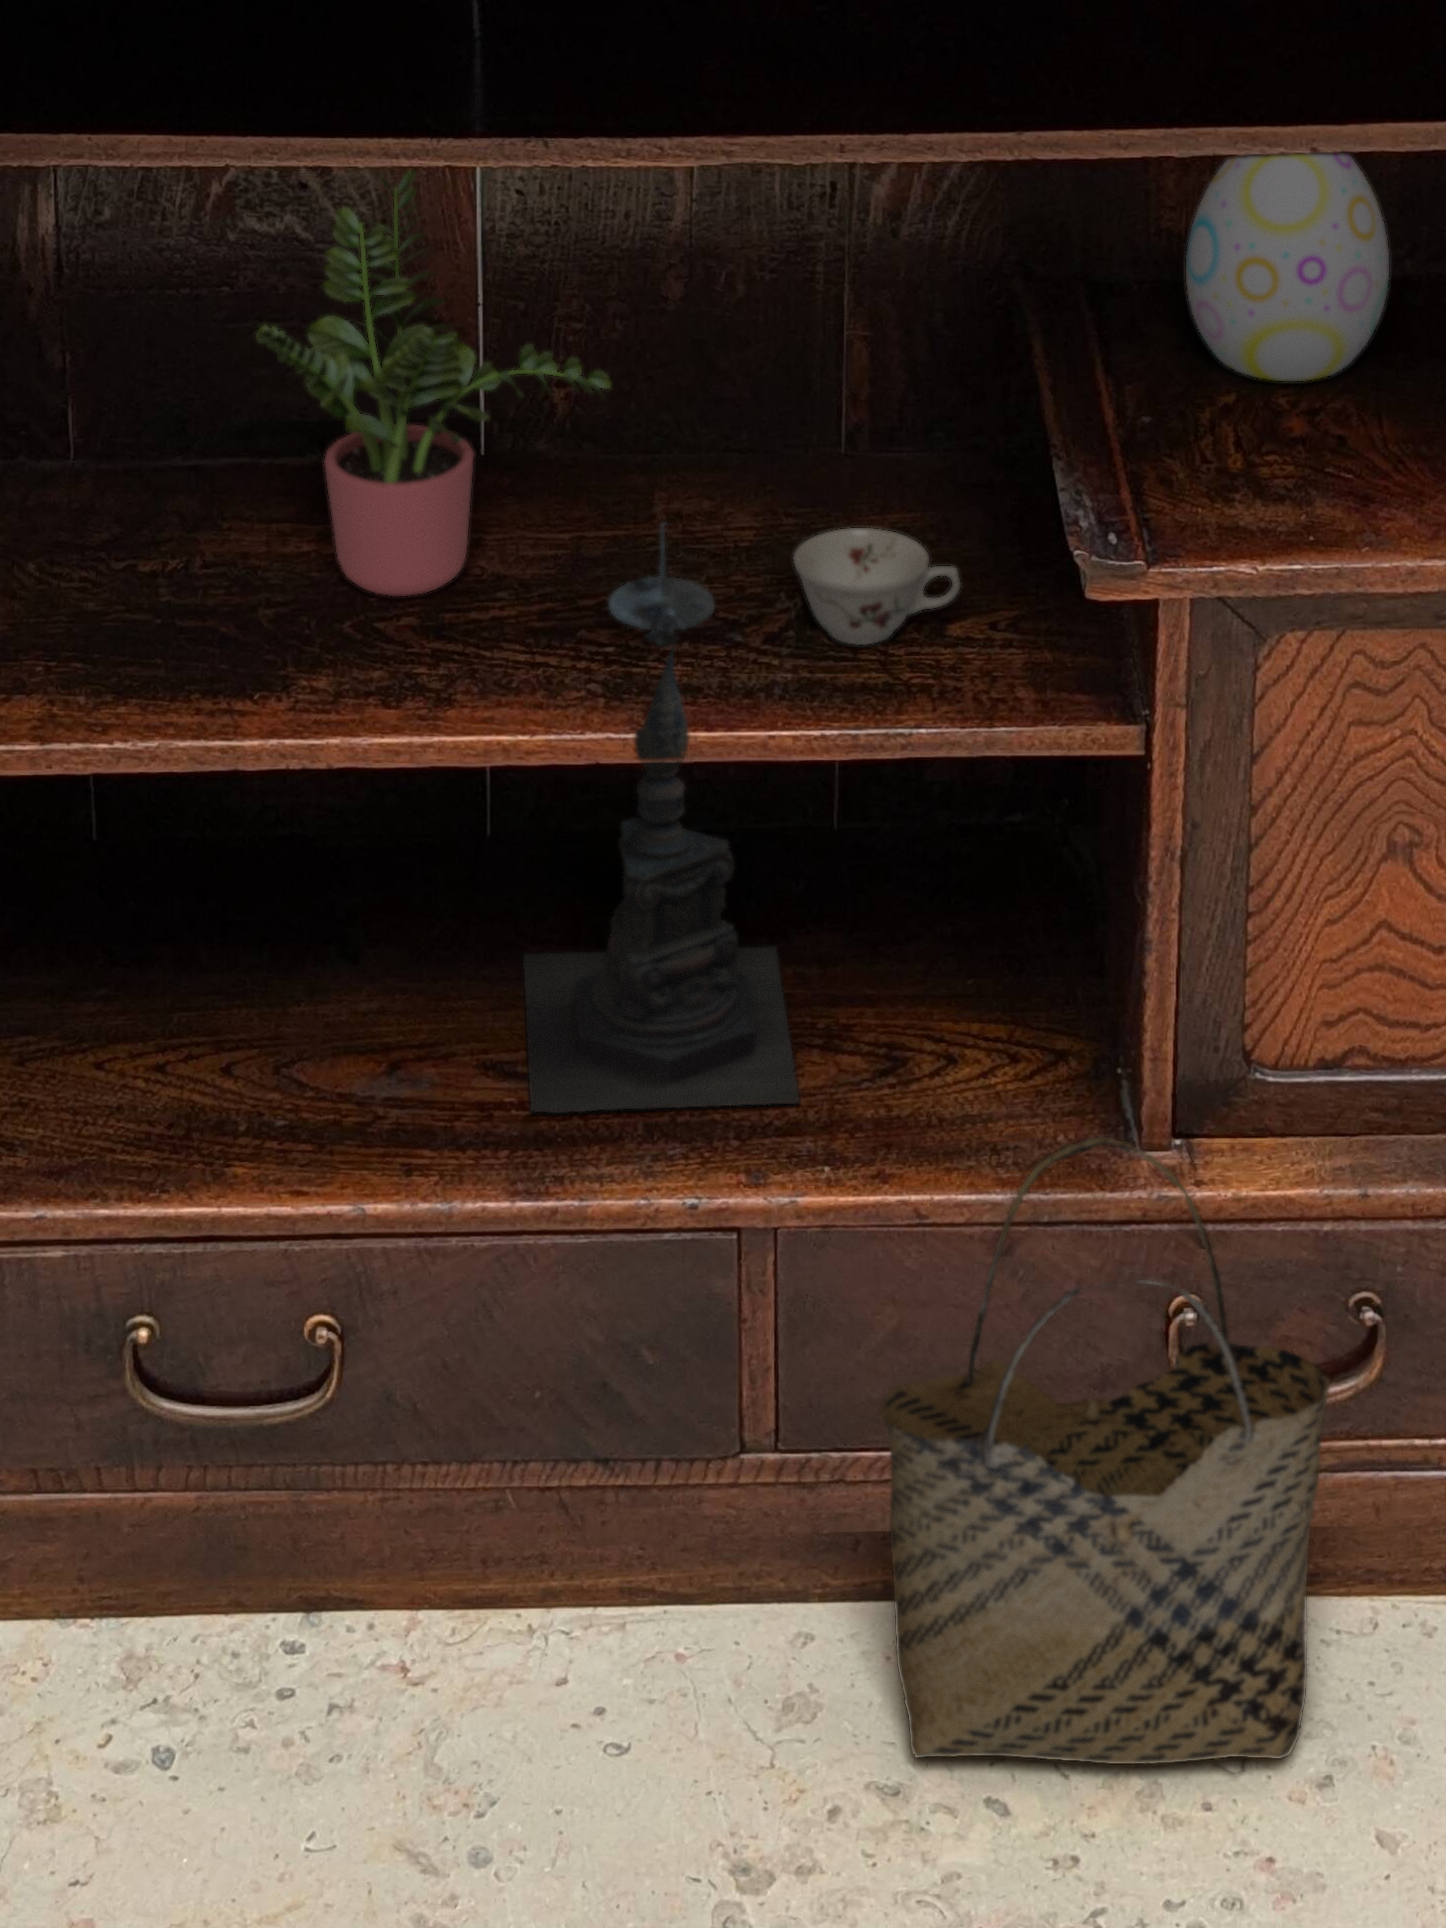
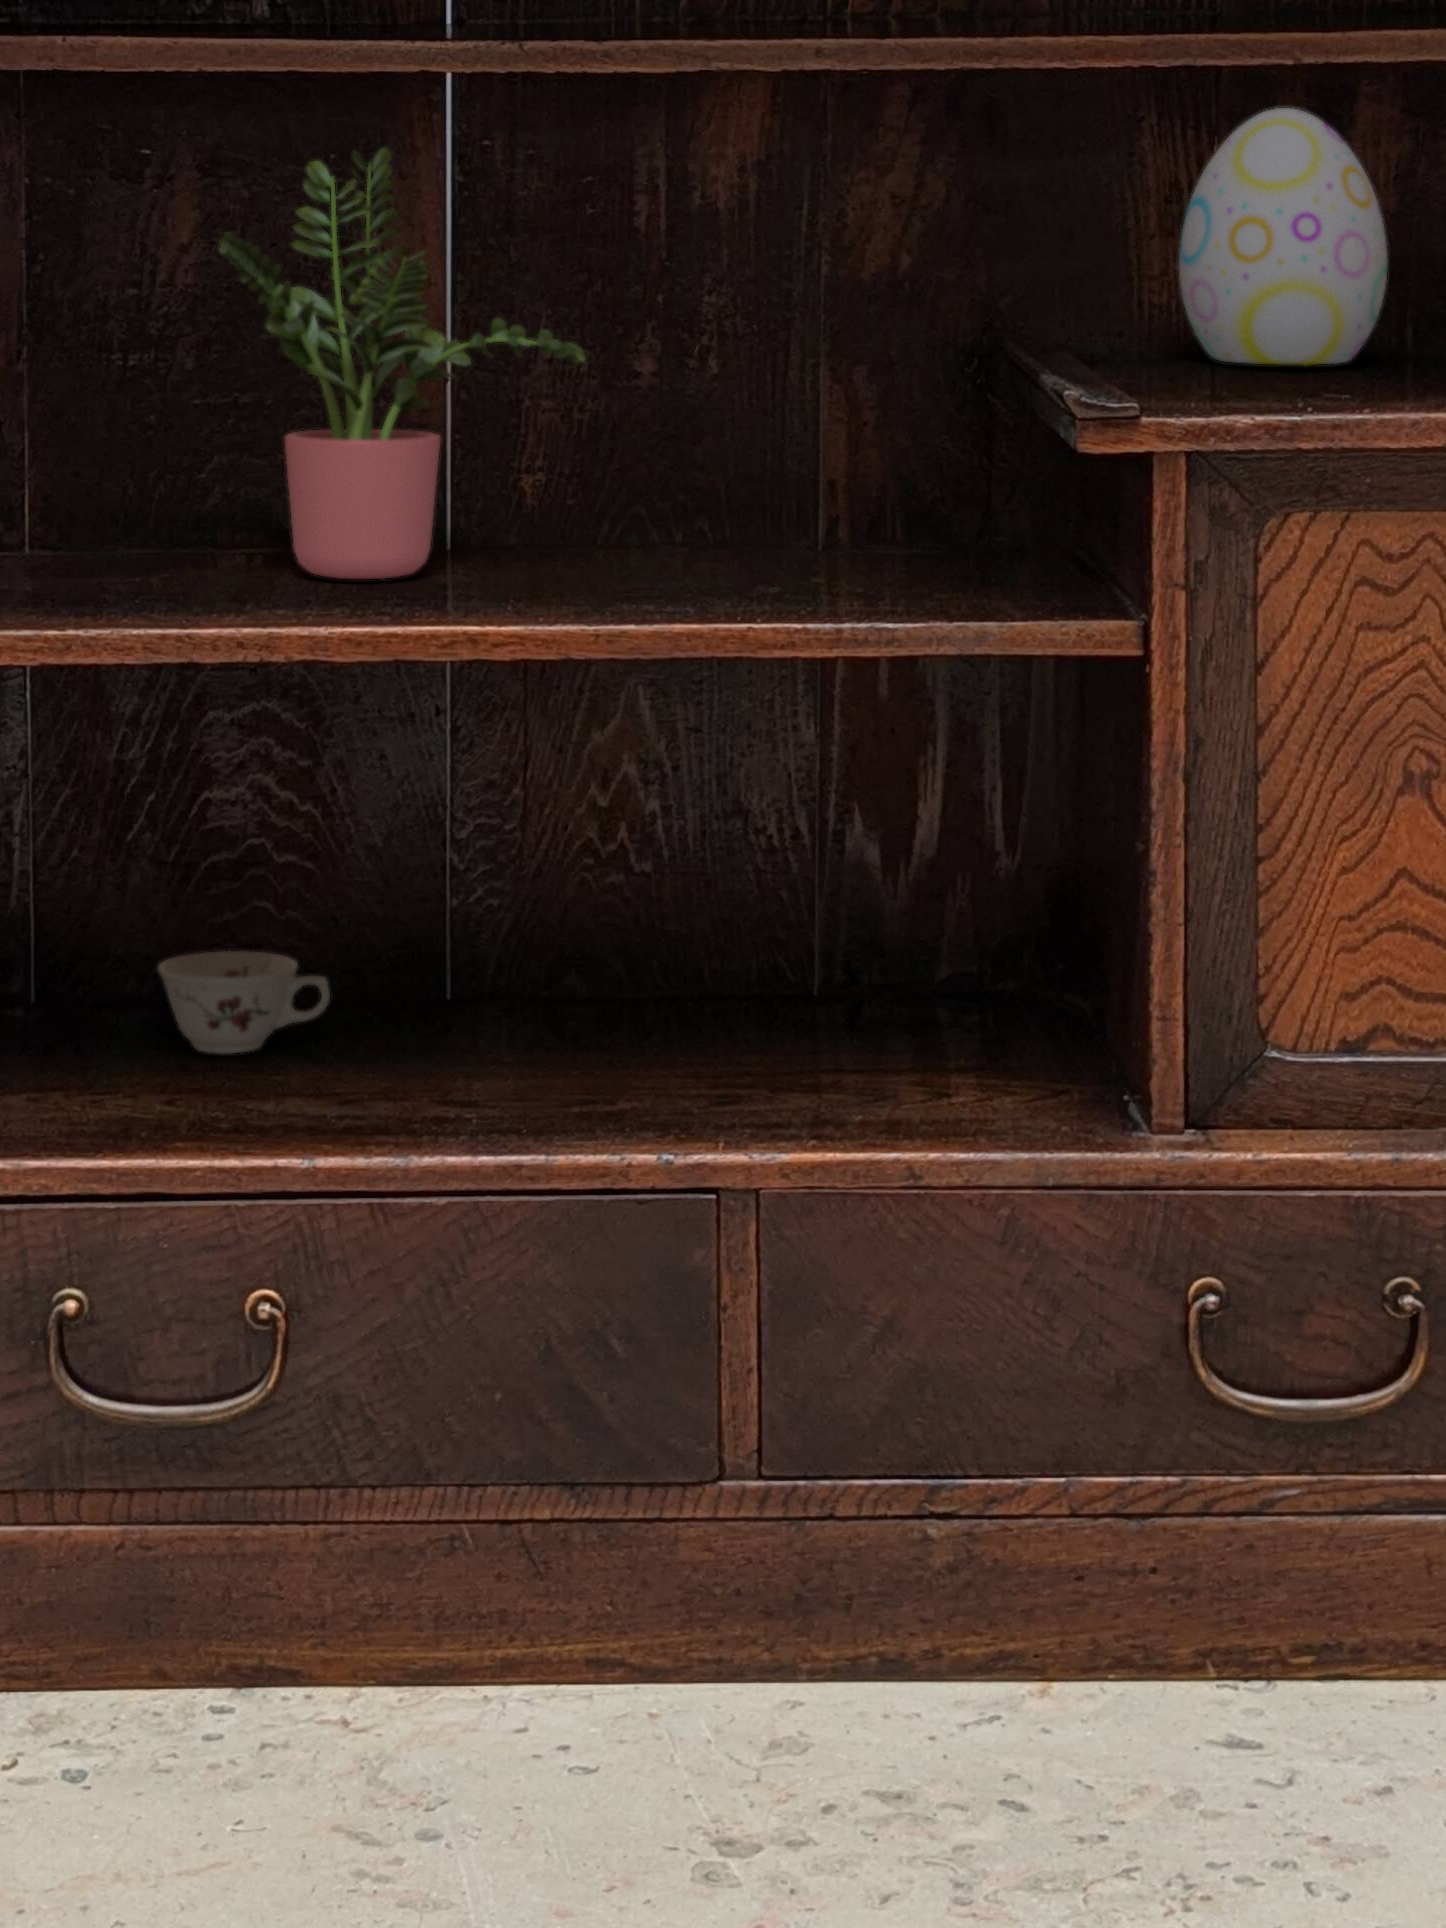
candle holder: present [523,522,800,1113] -> none [477,461,775,1109]
teacup: present [794,528,960,645] -> present [158,951,330,1054]
woven basket: present [879,1137,1330,1764] -> none [857,1039,1360,1758]

